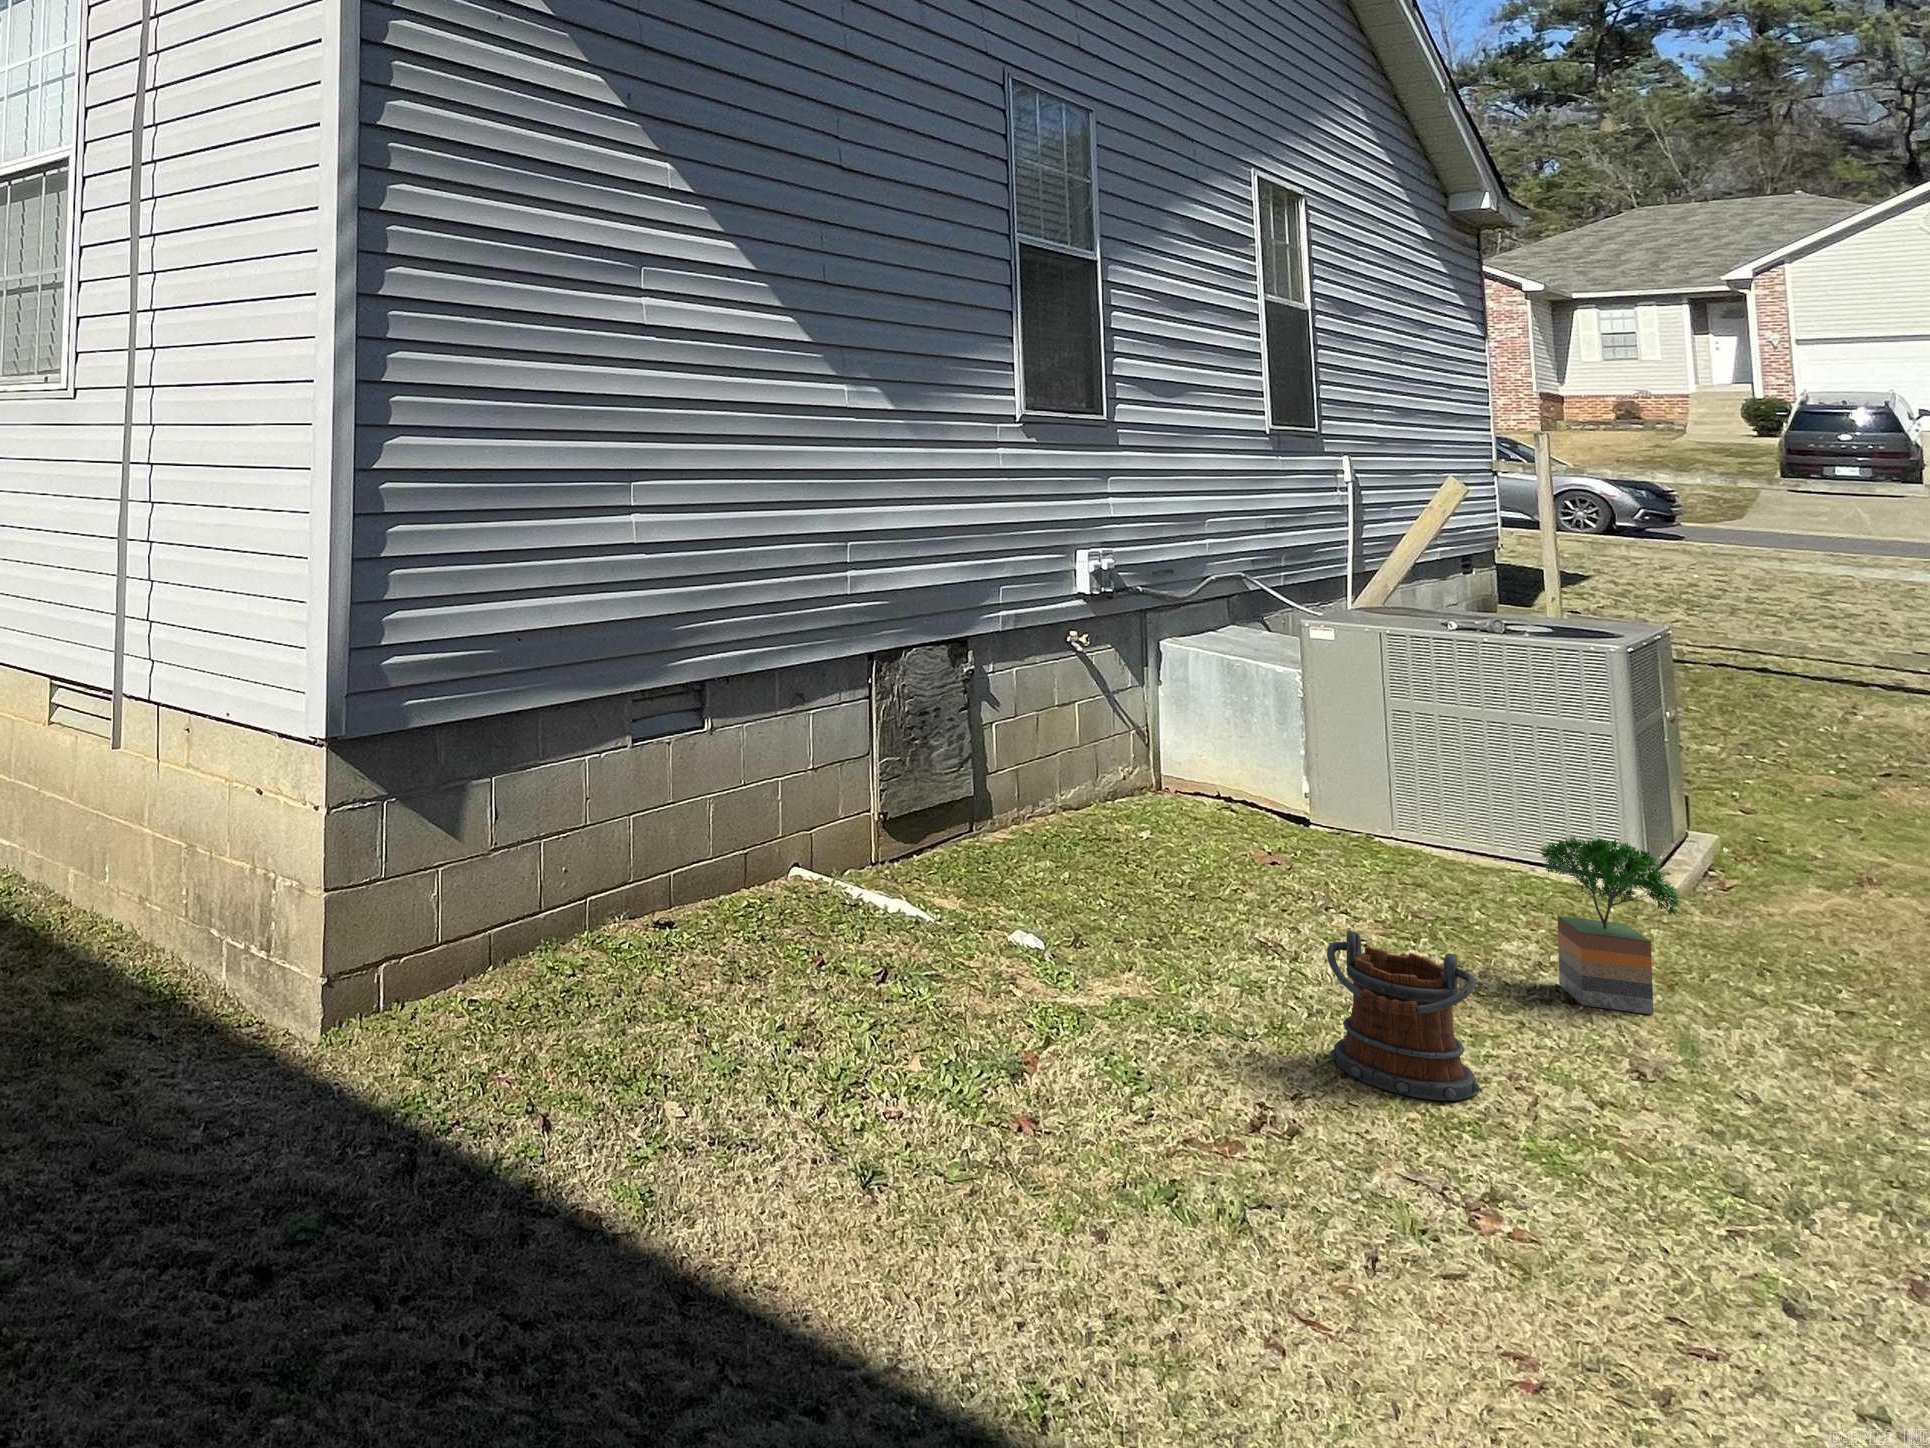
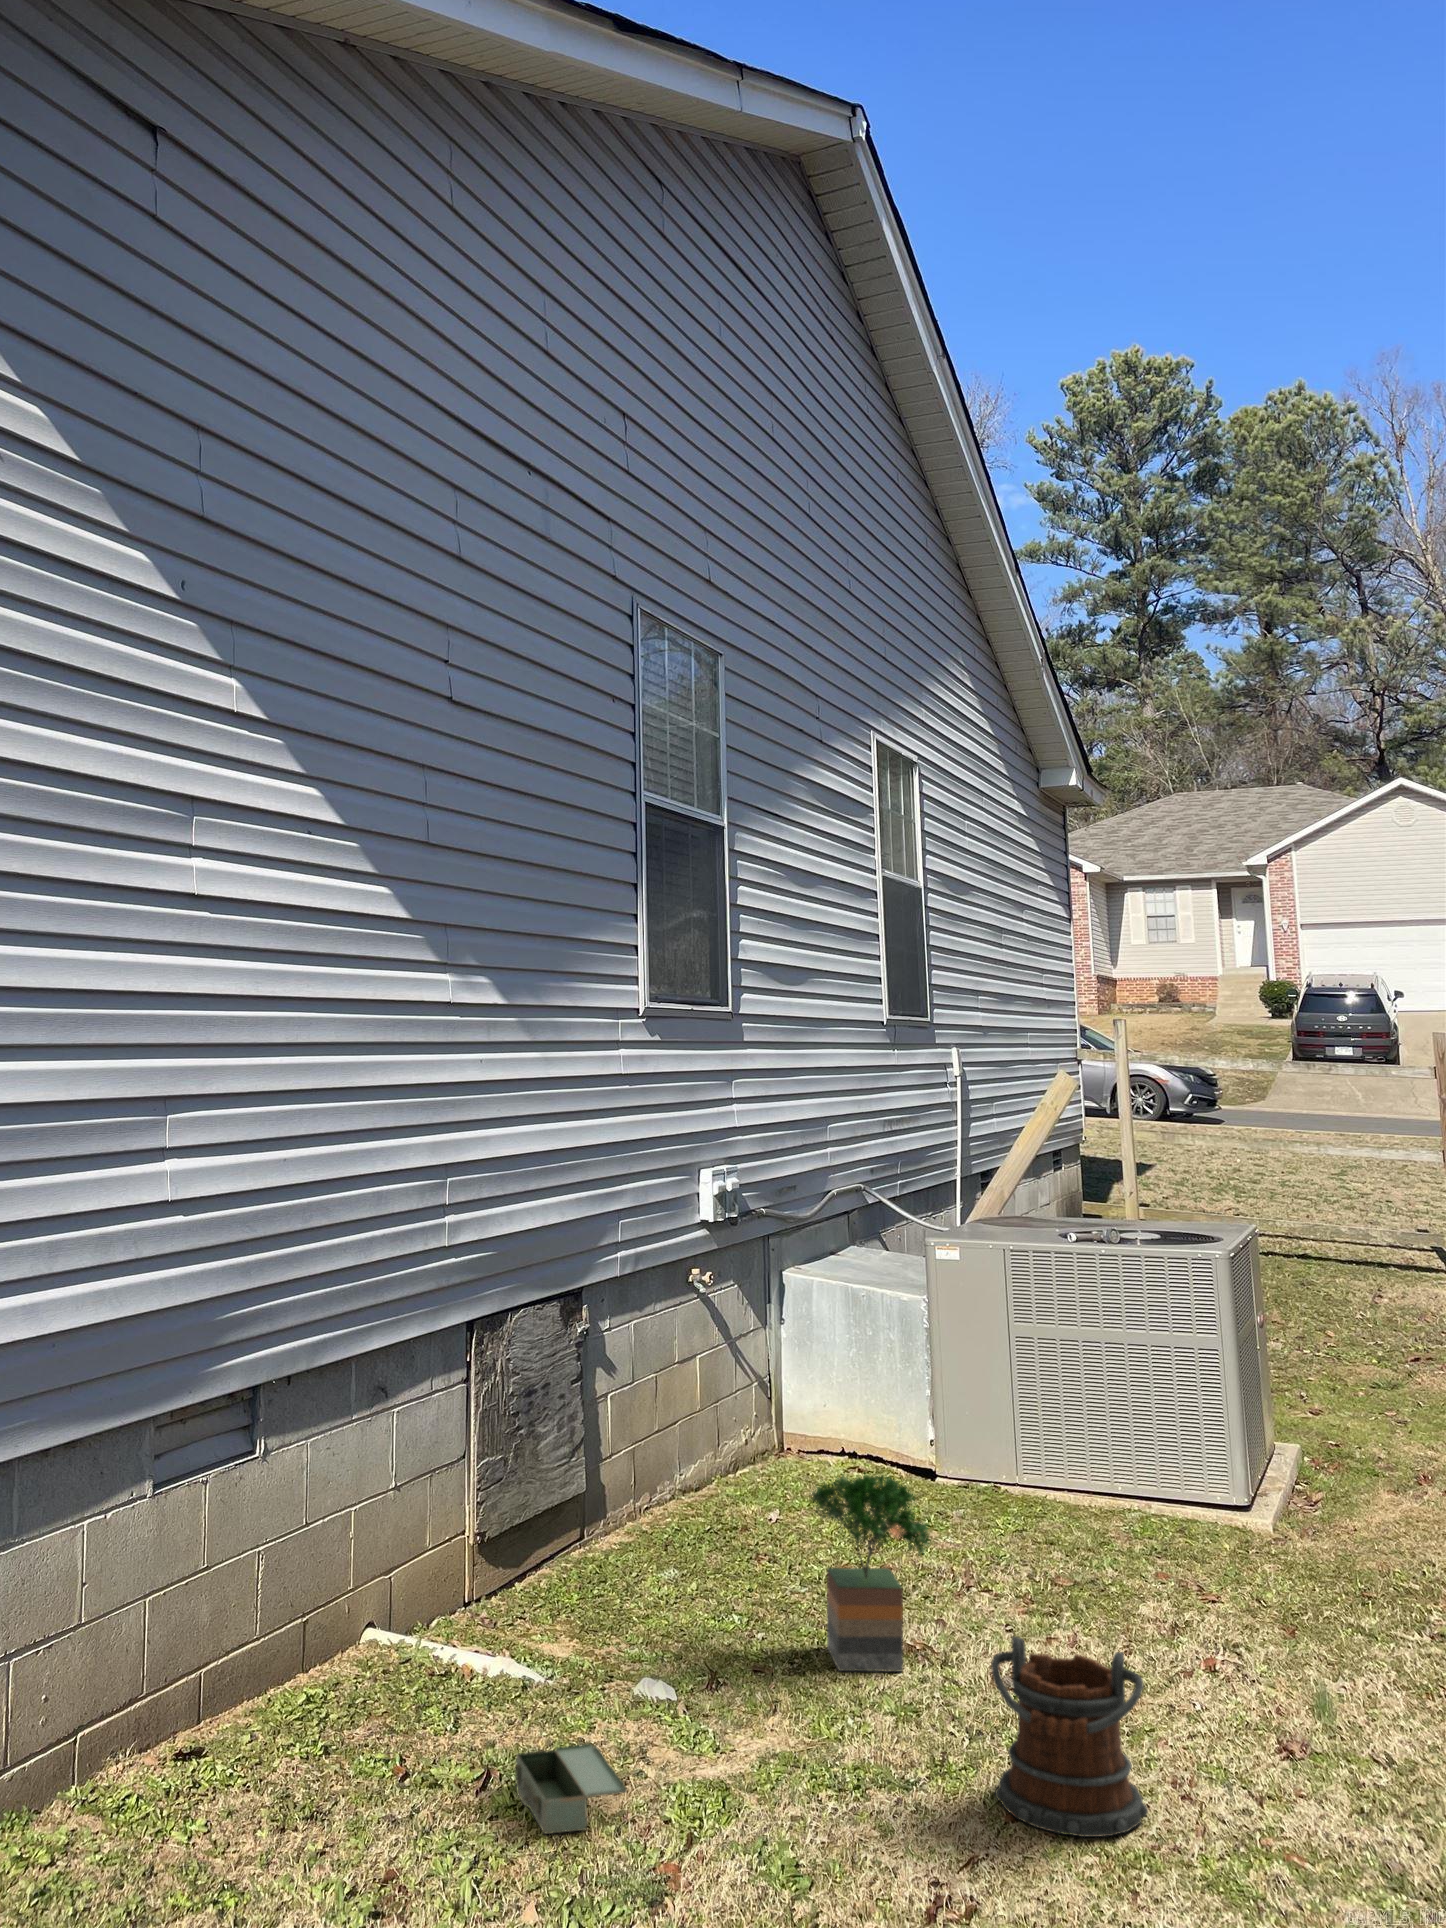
potted tree: present [1538,834,1682,1015] -> present [810,1475,929,1672]
toolbox: none [909,964,1000,1023] -> present [515,1744,627,1834]

